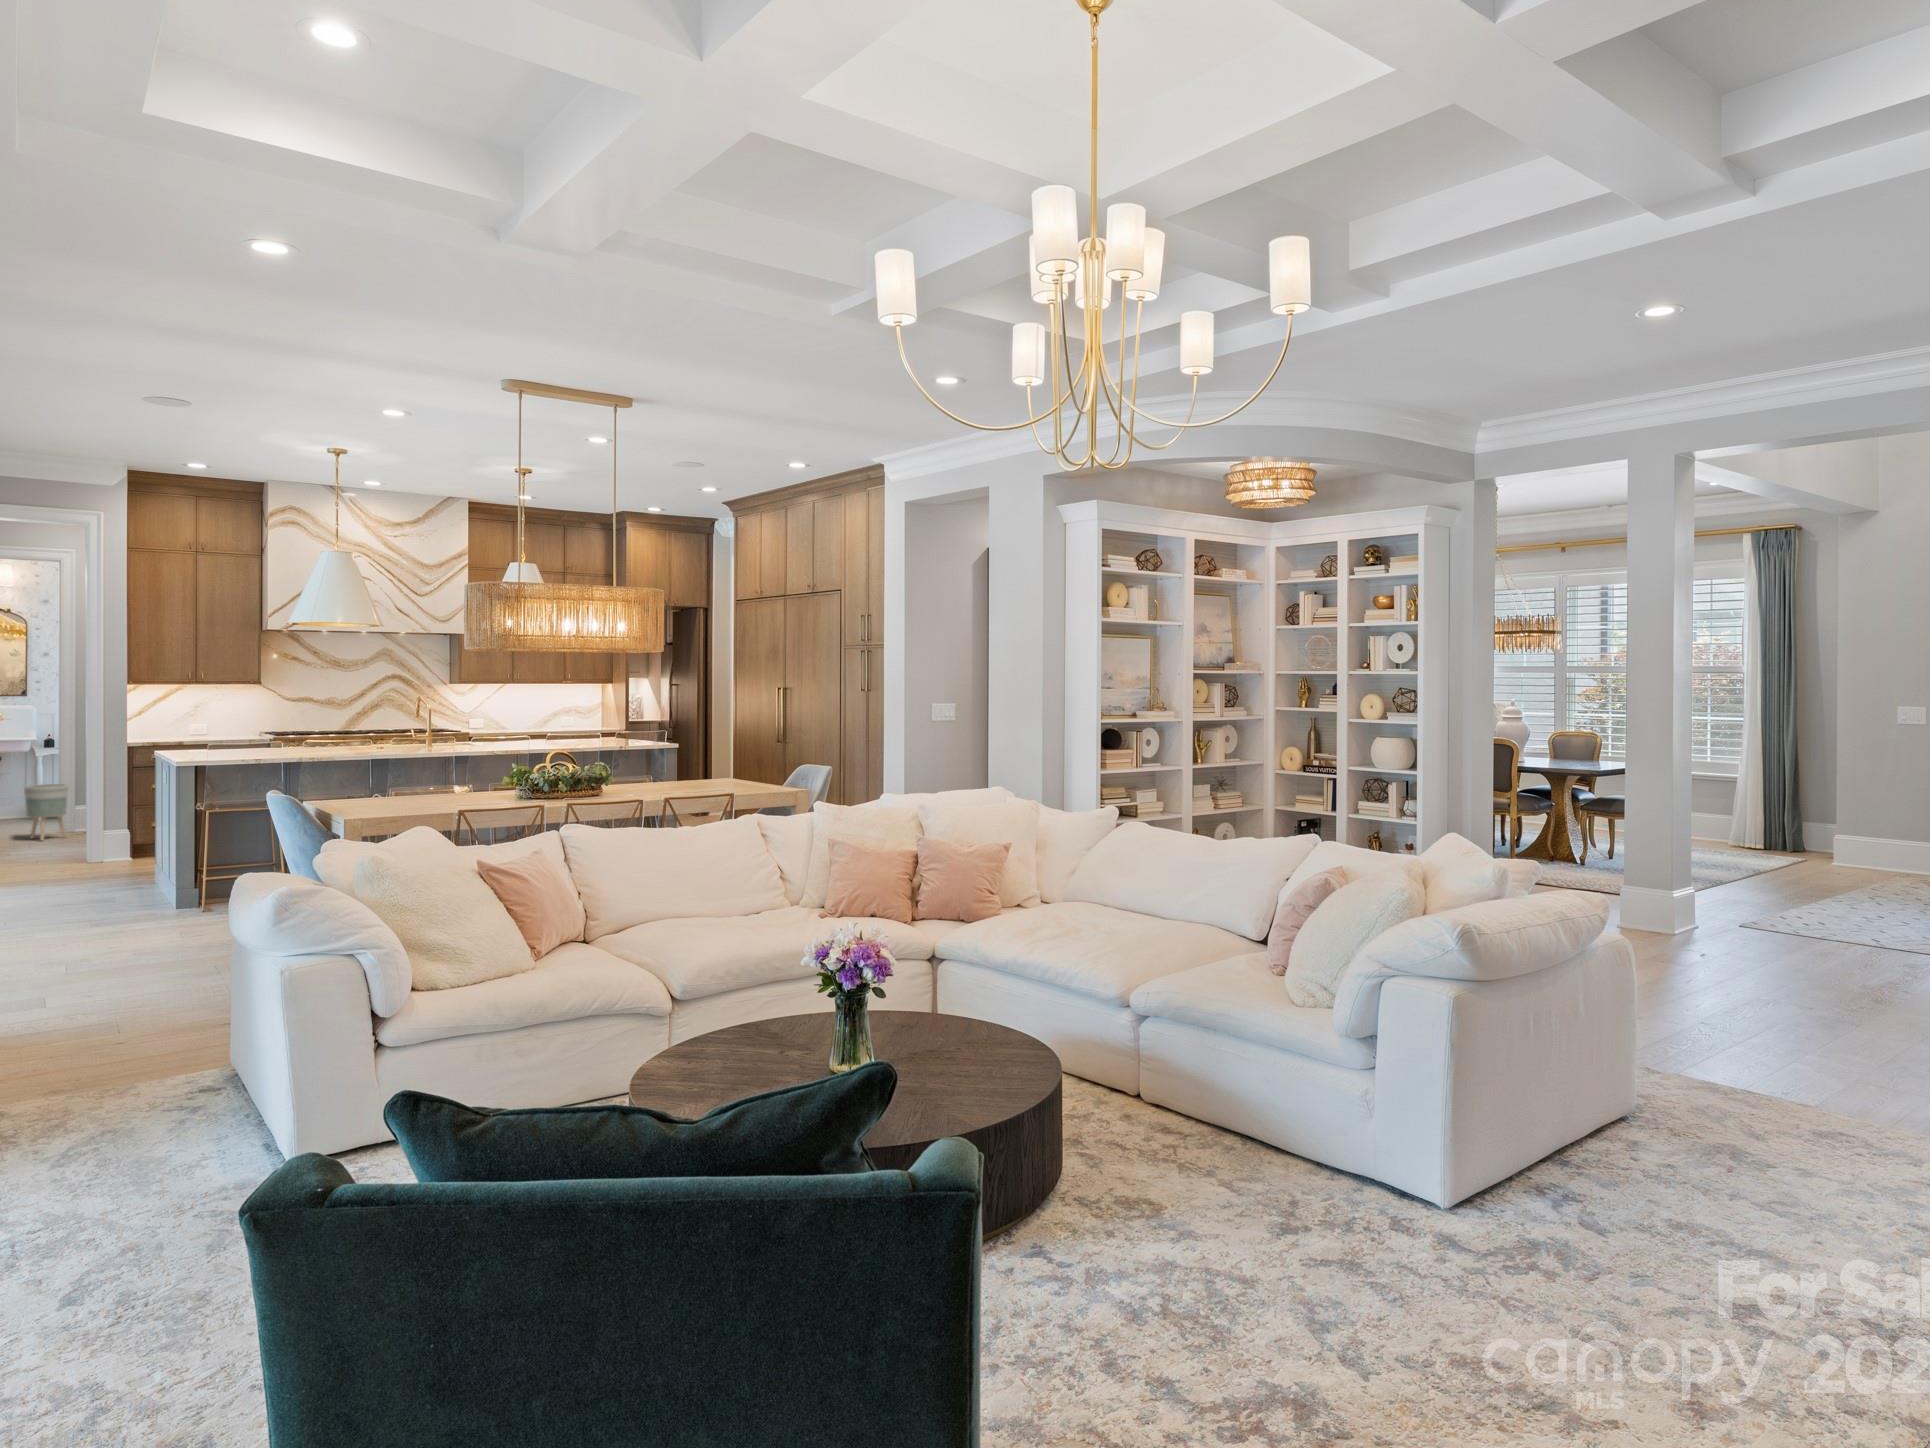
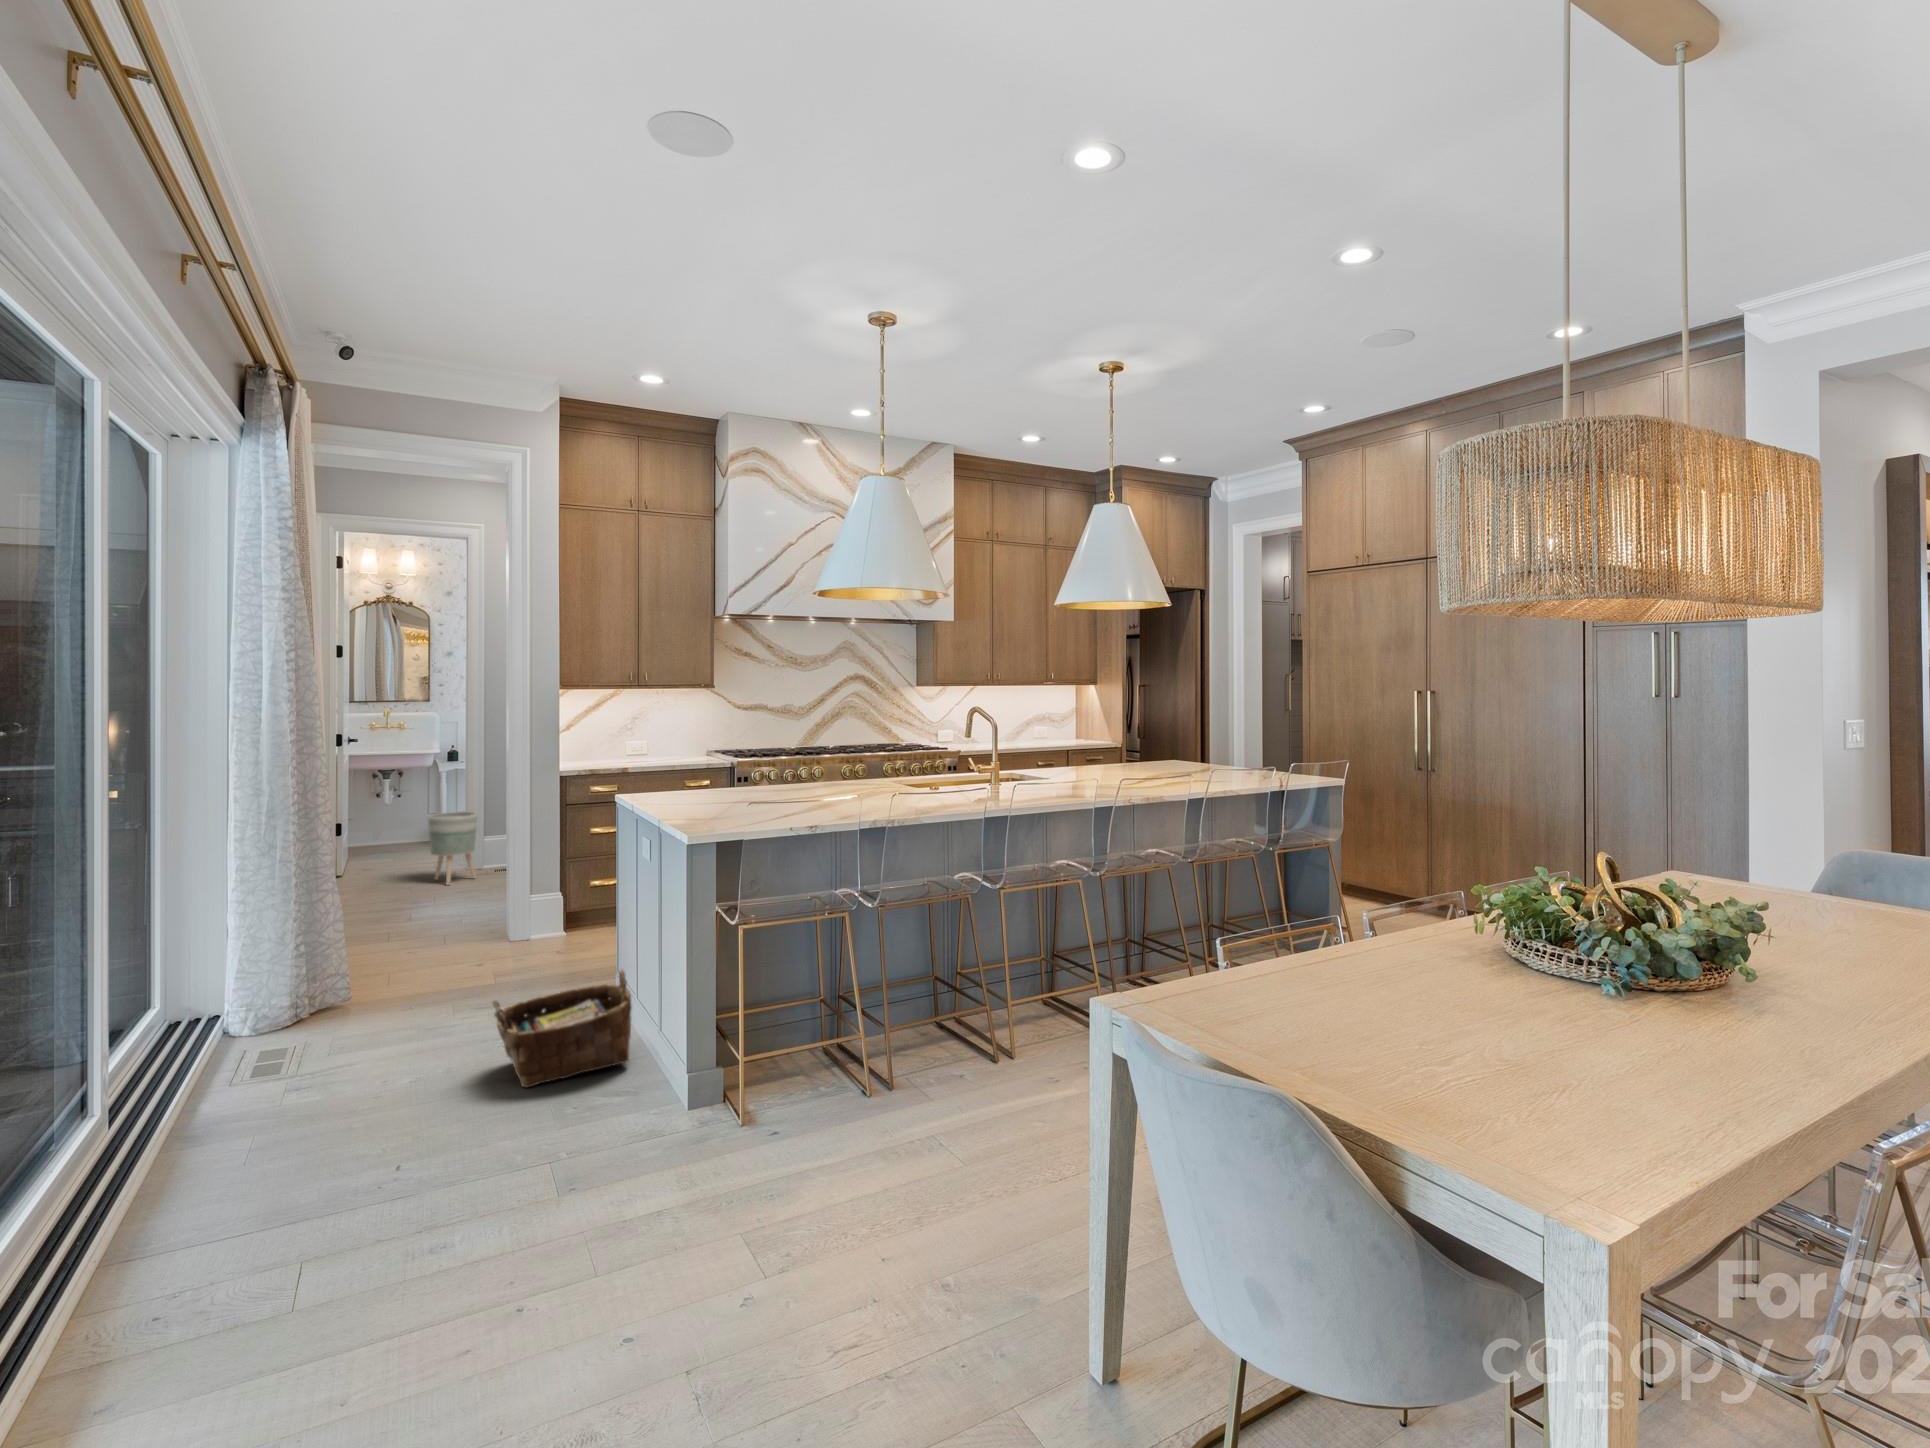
woven basket: none [62,852,153,912] -> present [492,969,632,1088]

